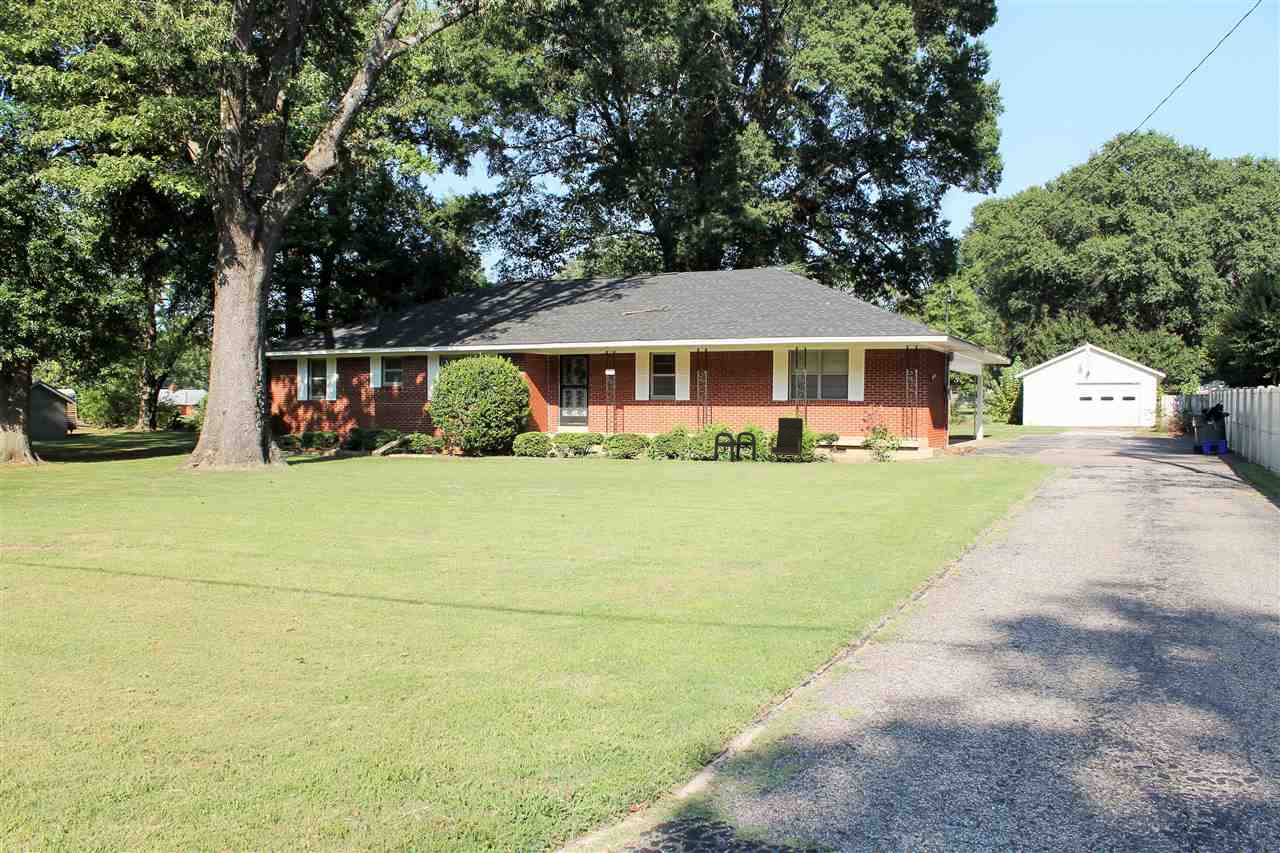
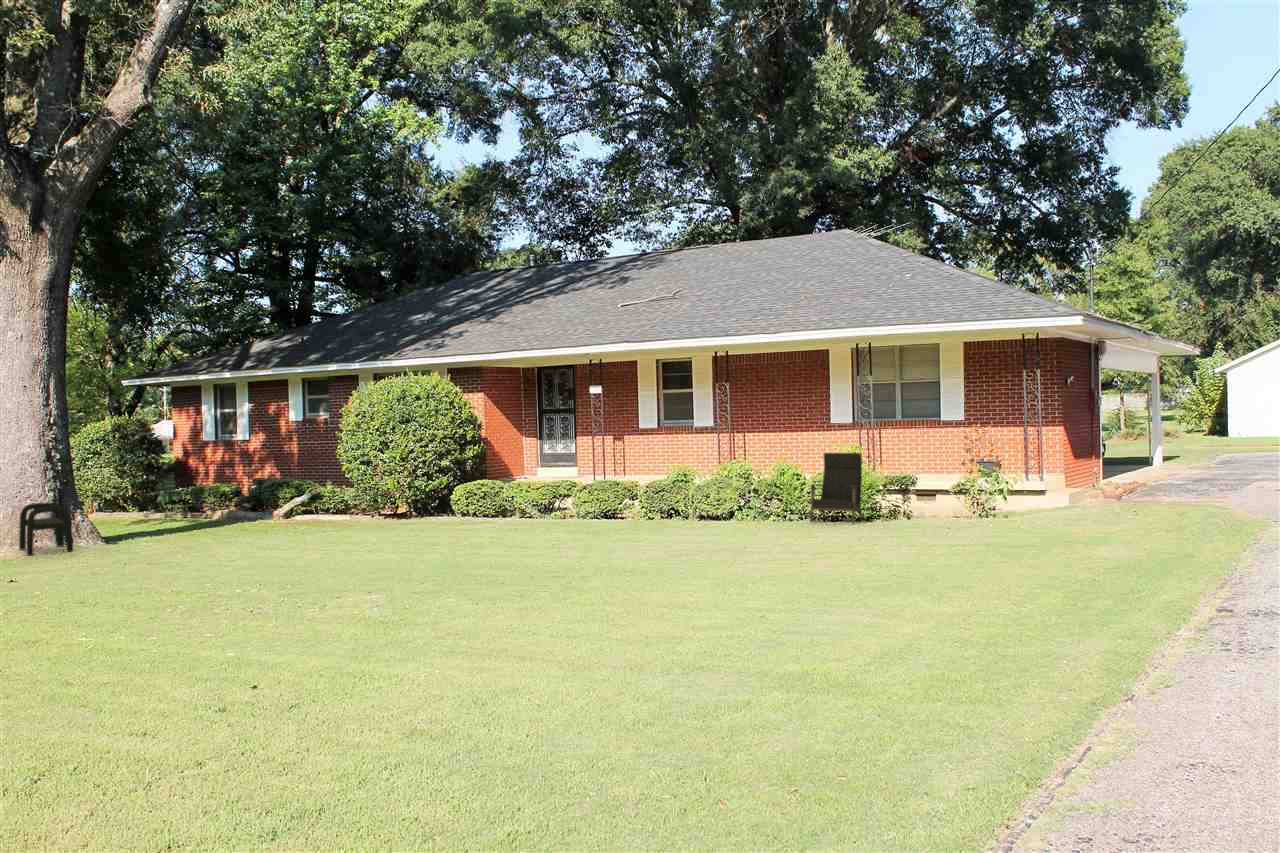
bench: present [714,432,756,462] -> present [19,503,73,556]

